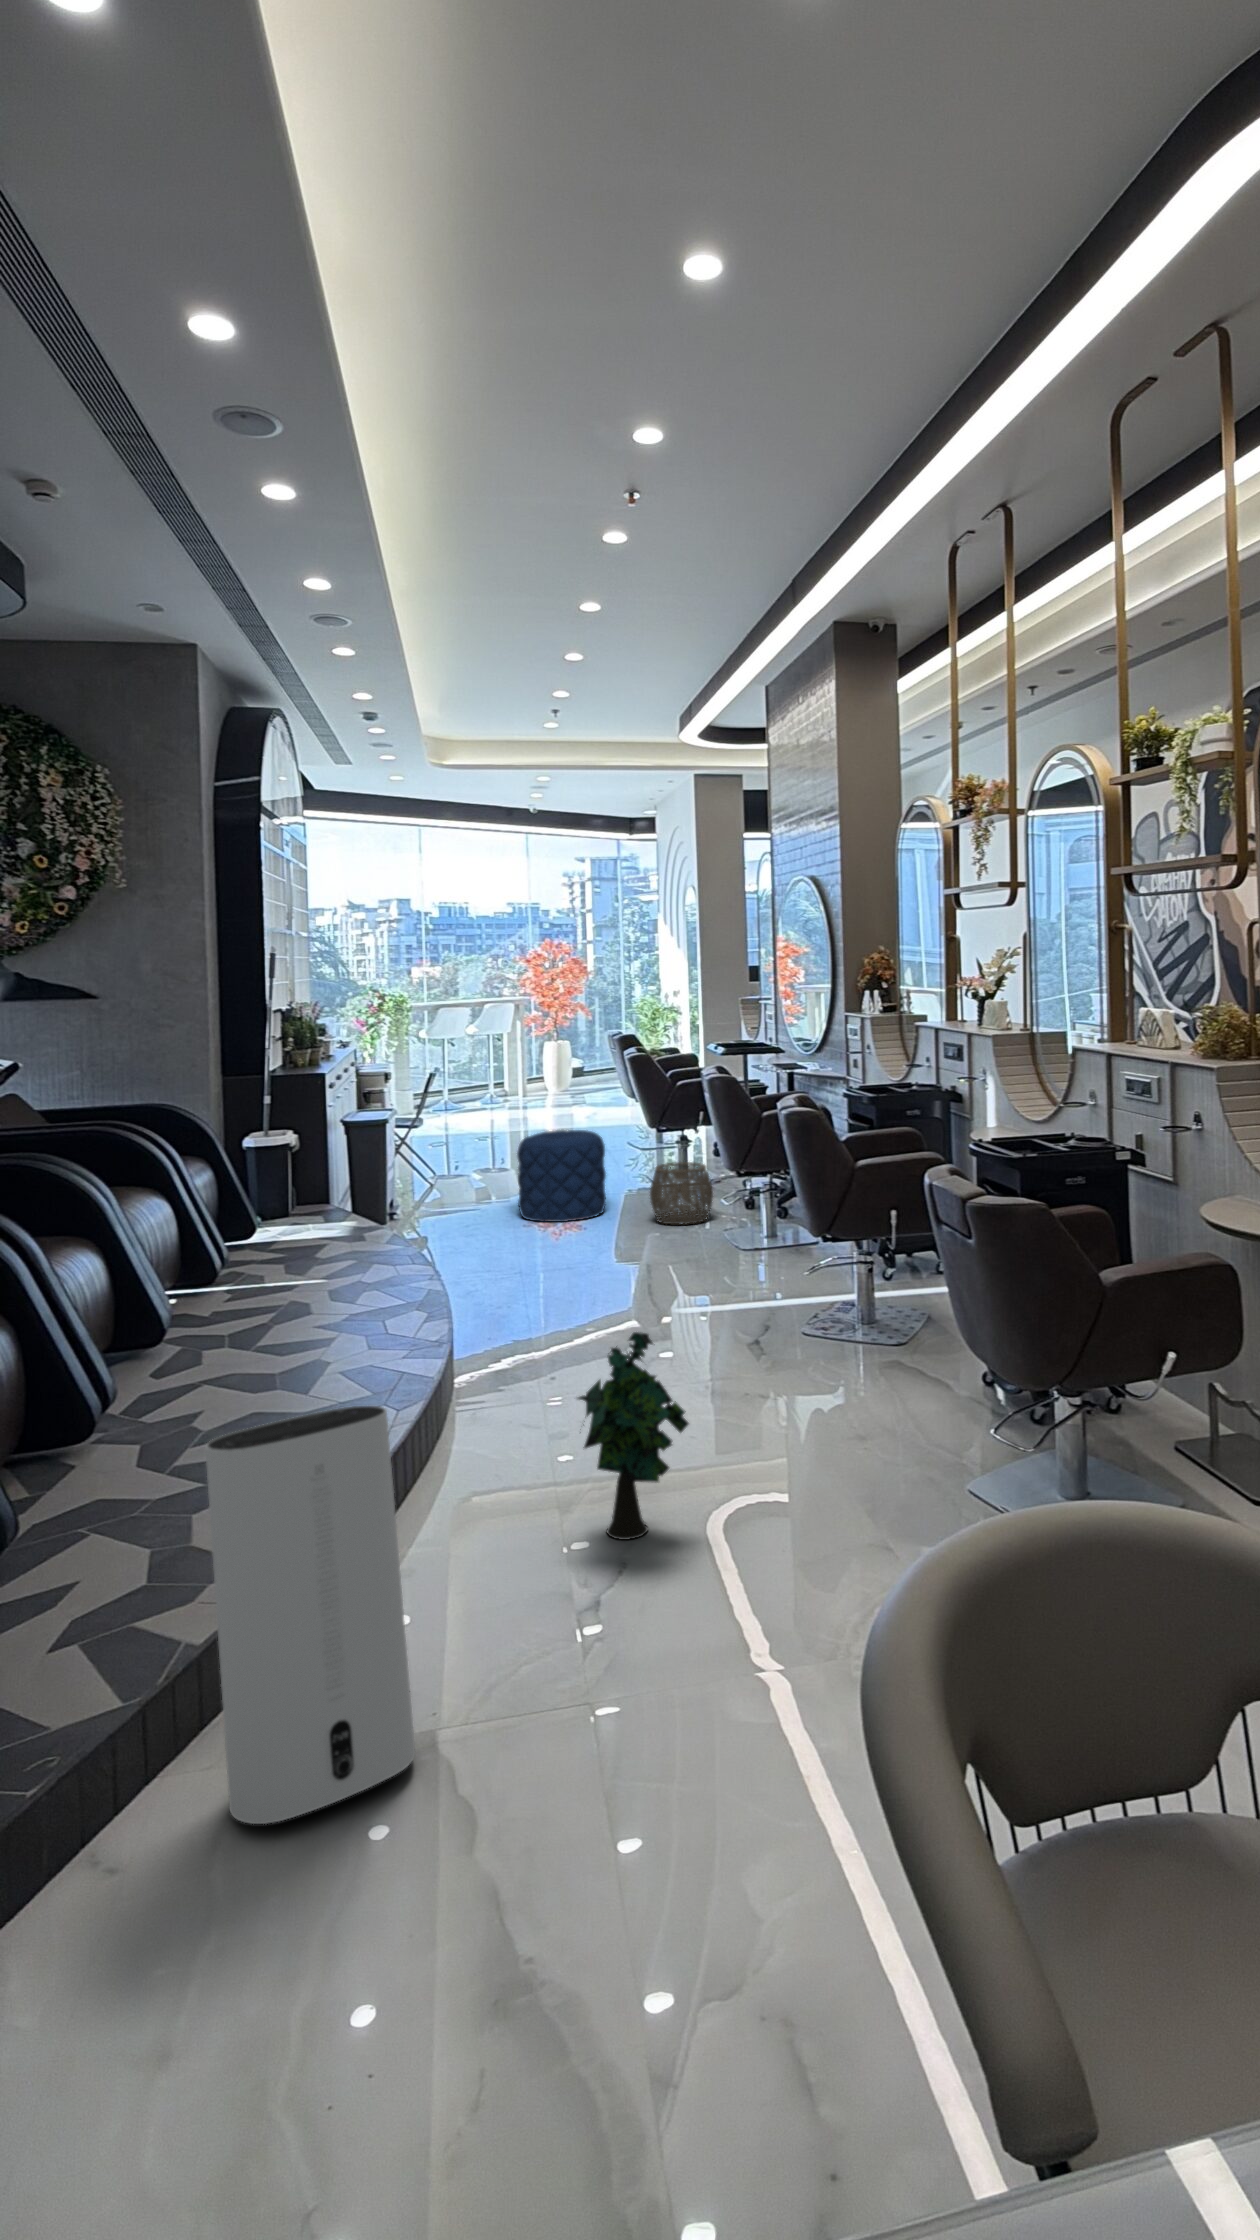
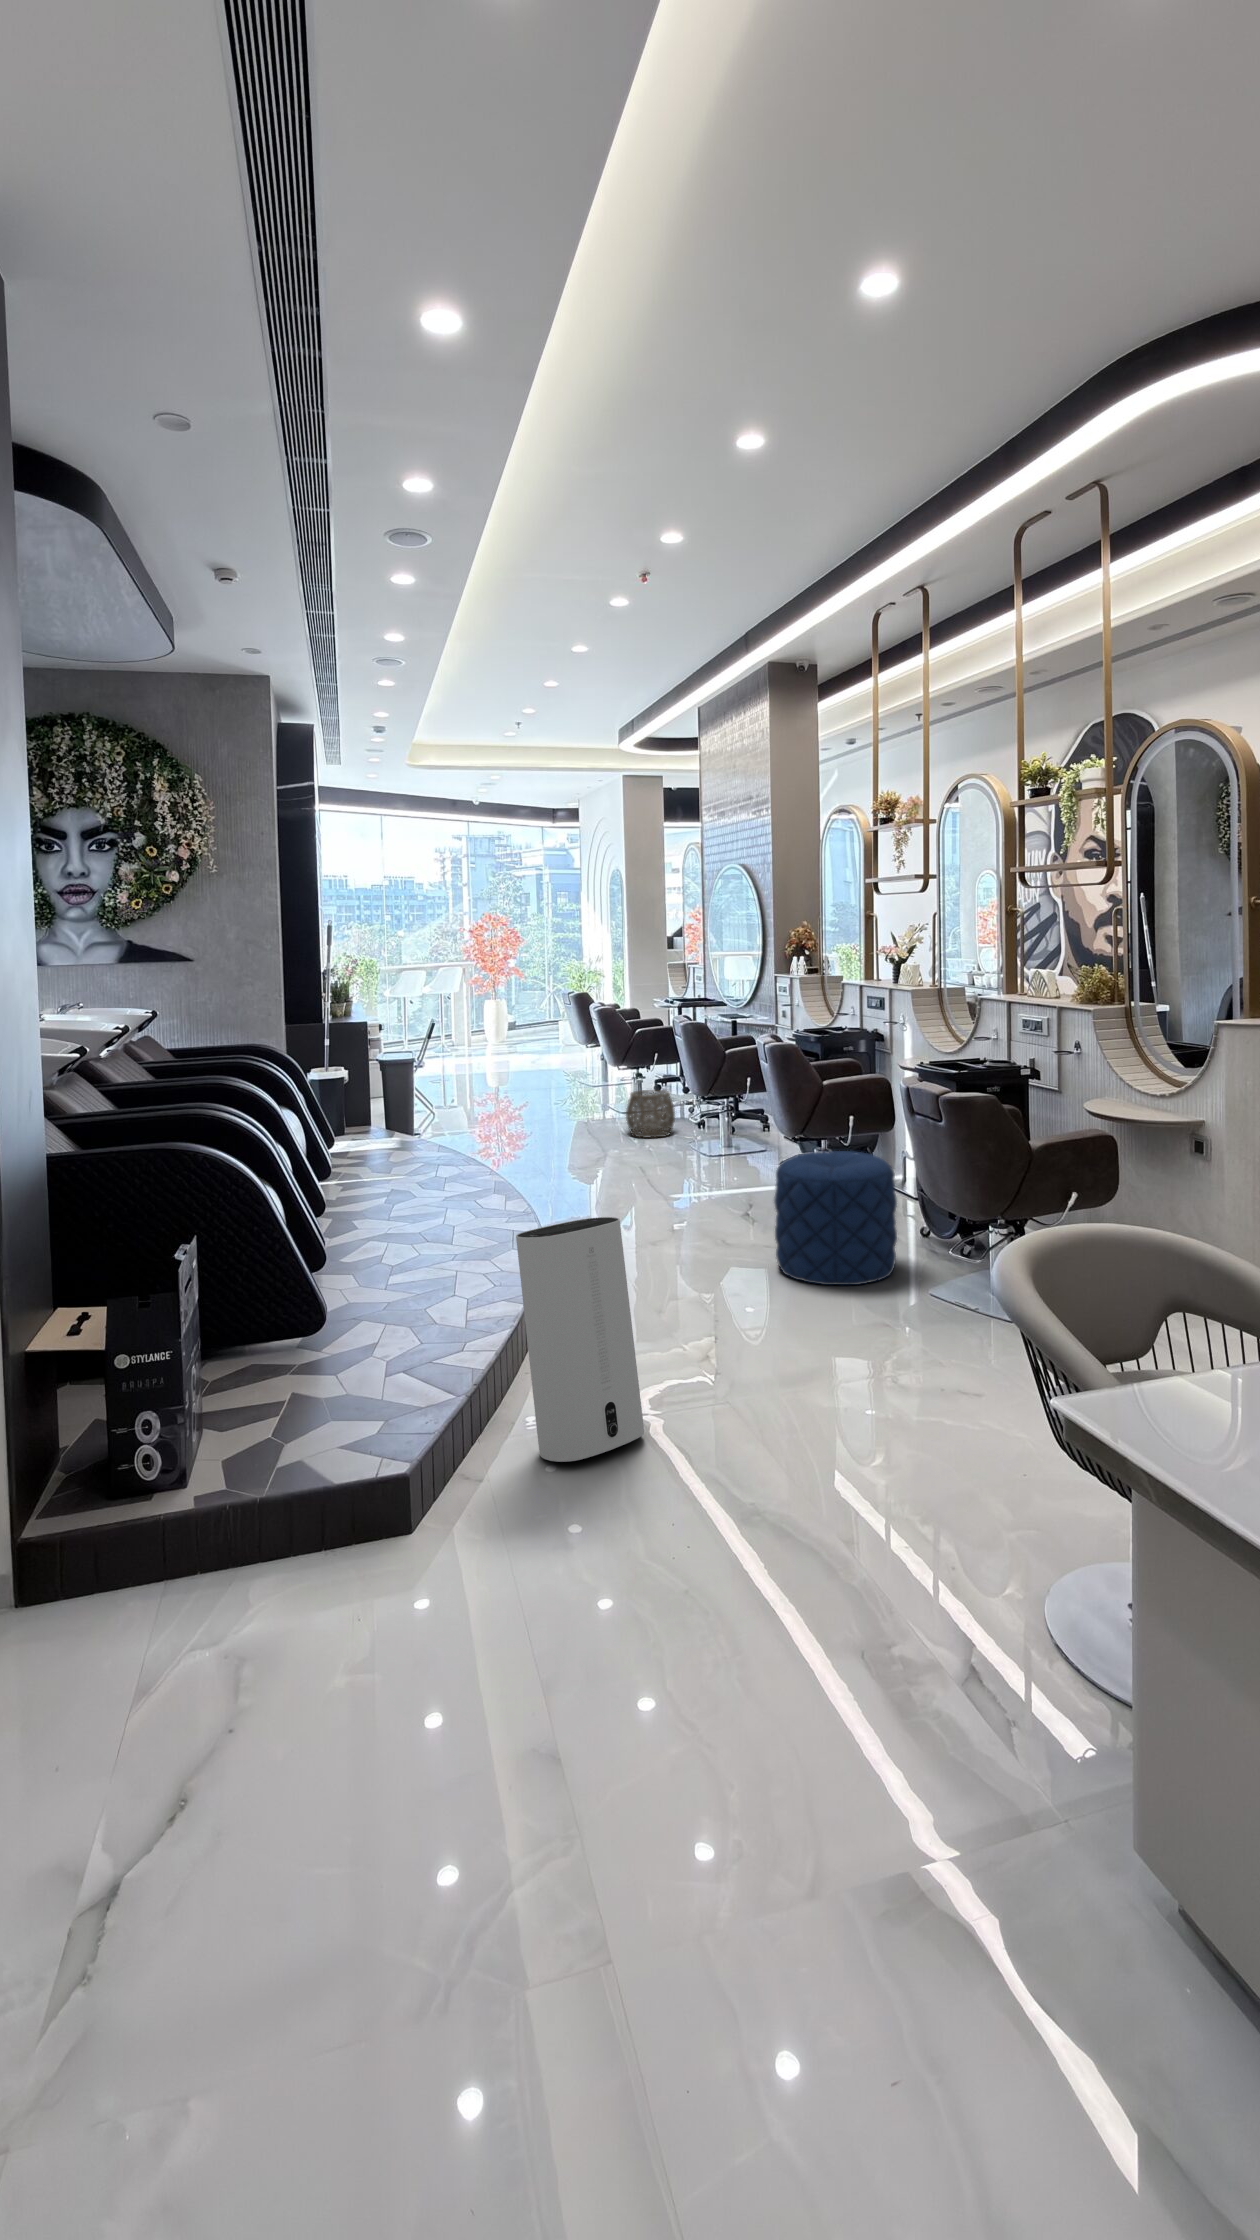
pouf: present [517,1130,606,1222] -> present [774,1151,897,1285]
decorative plant: present [578,1332,689,1540] -> none [674,1186,756,1326]

